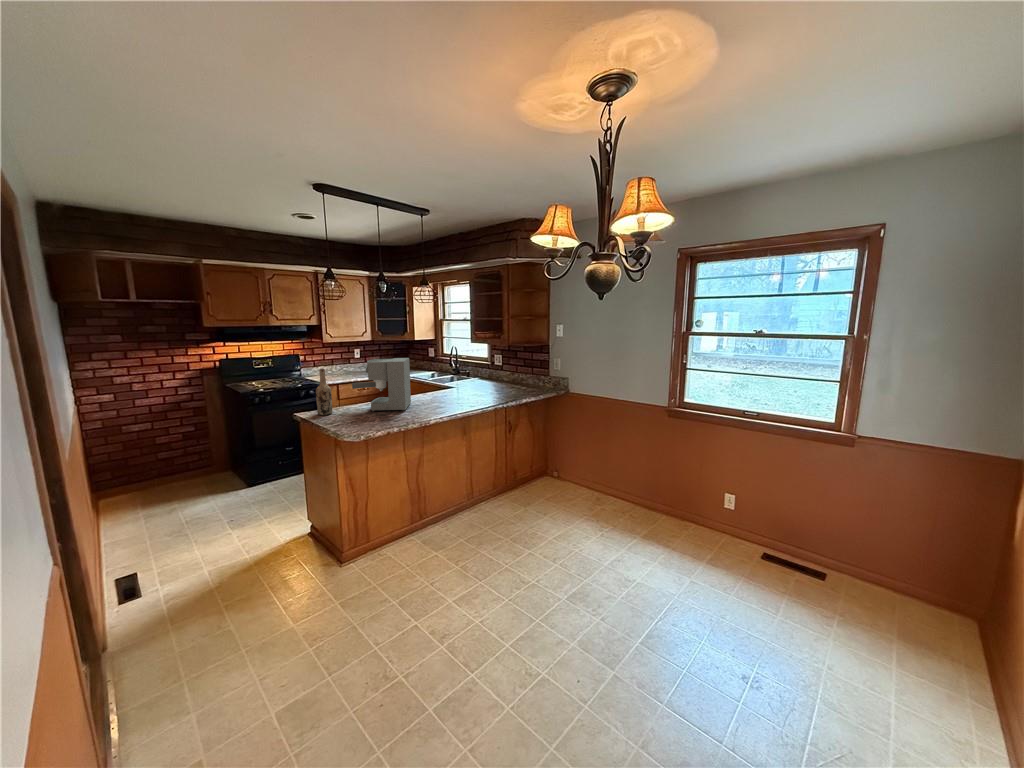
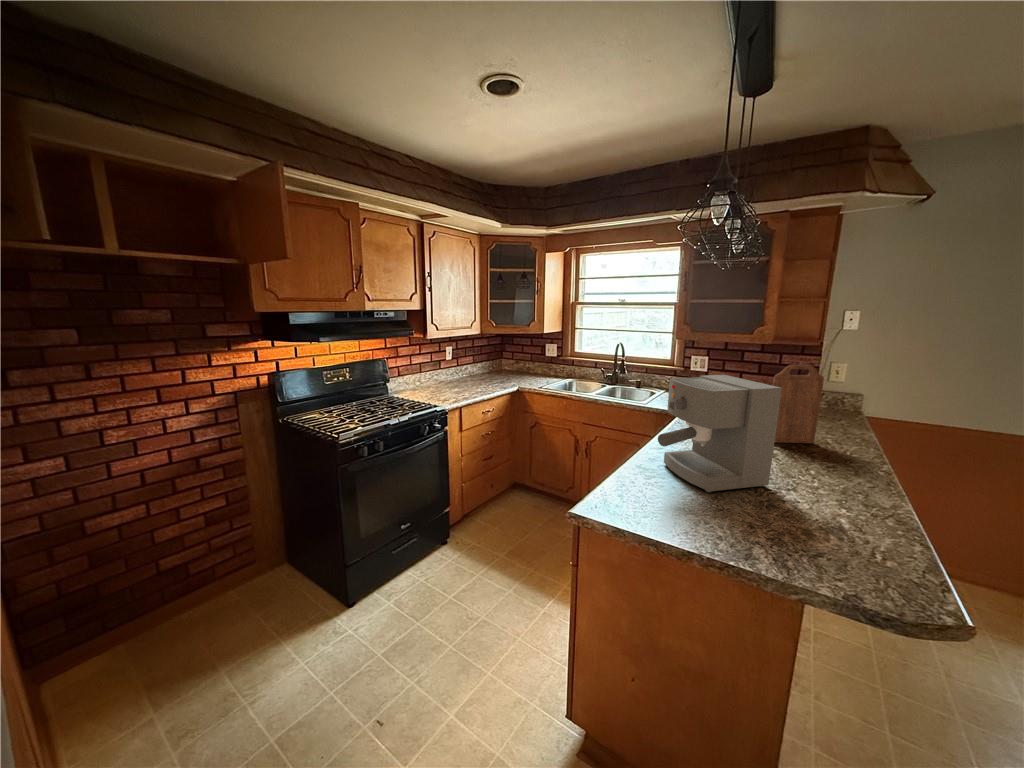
cutting board: none [460,355,485,400] -> present [773,365,824,443]
wine bottle: present [316,369,332,415] -> none [615,411,650,516]

